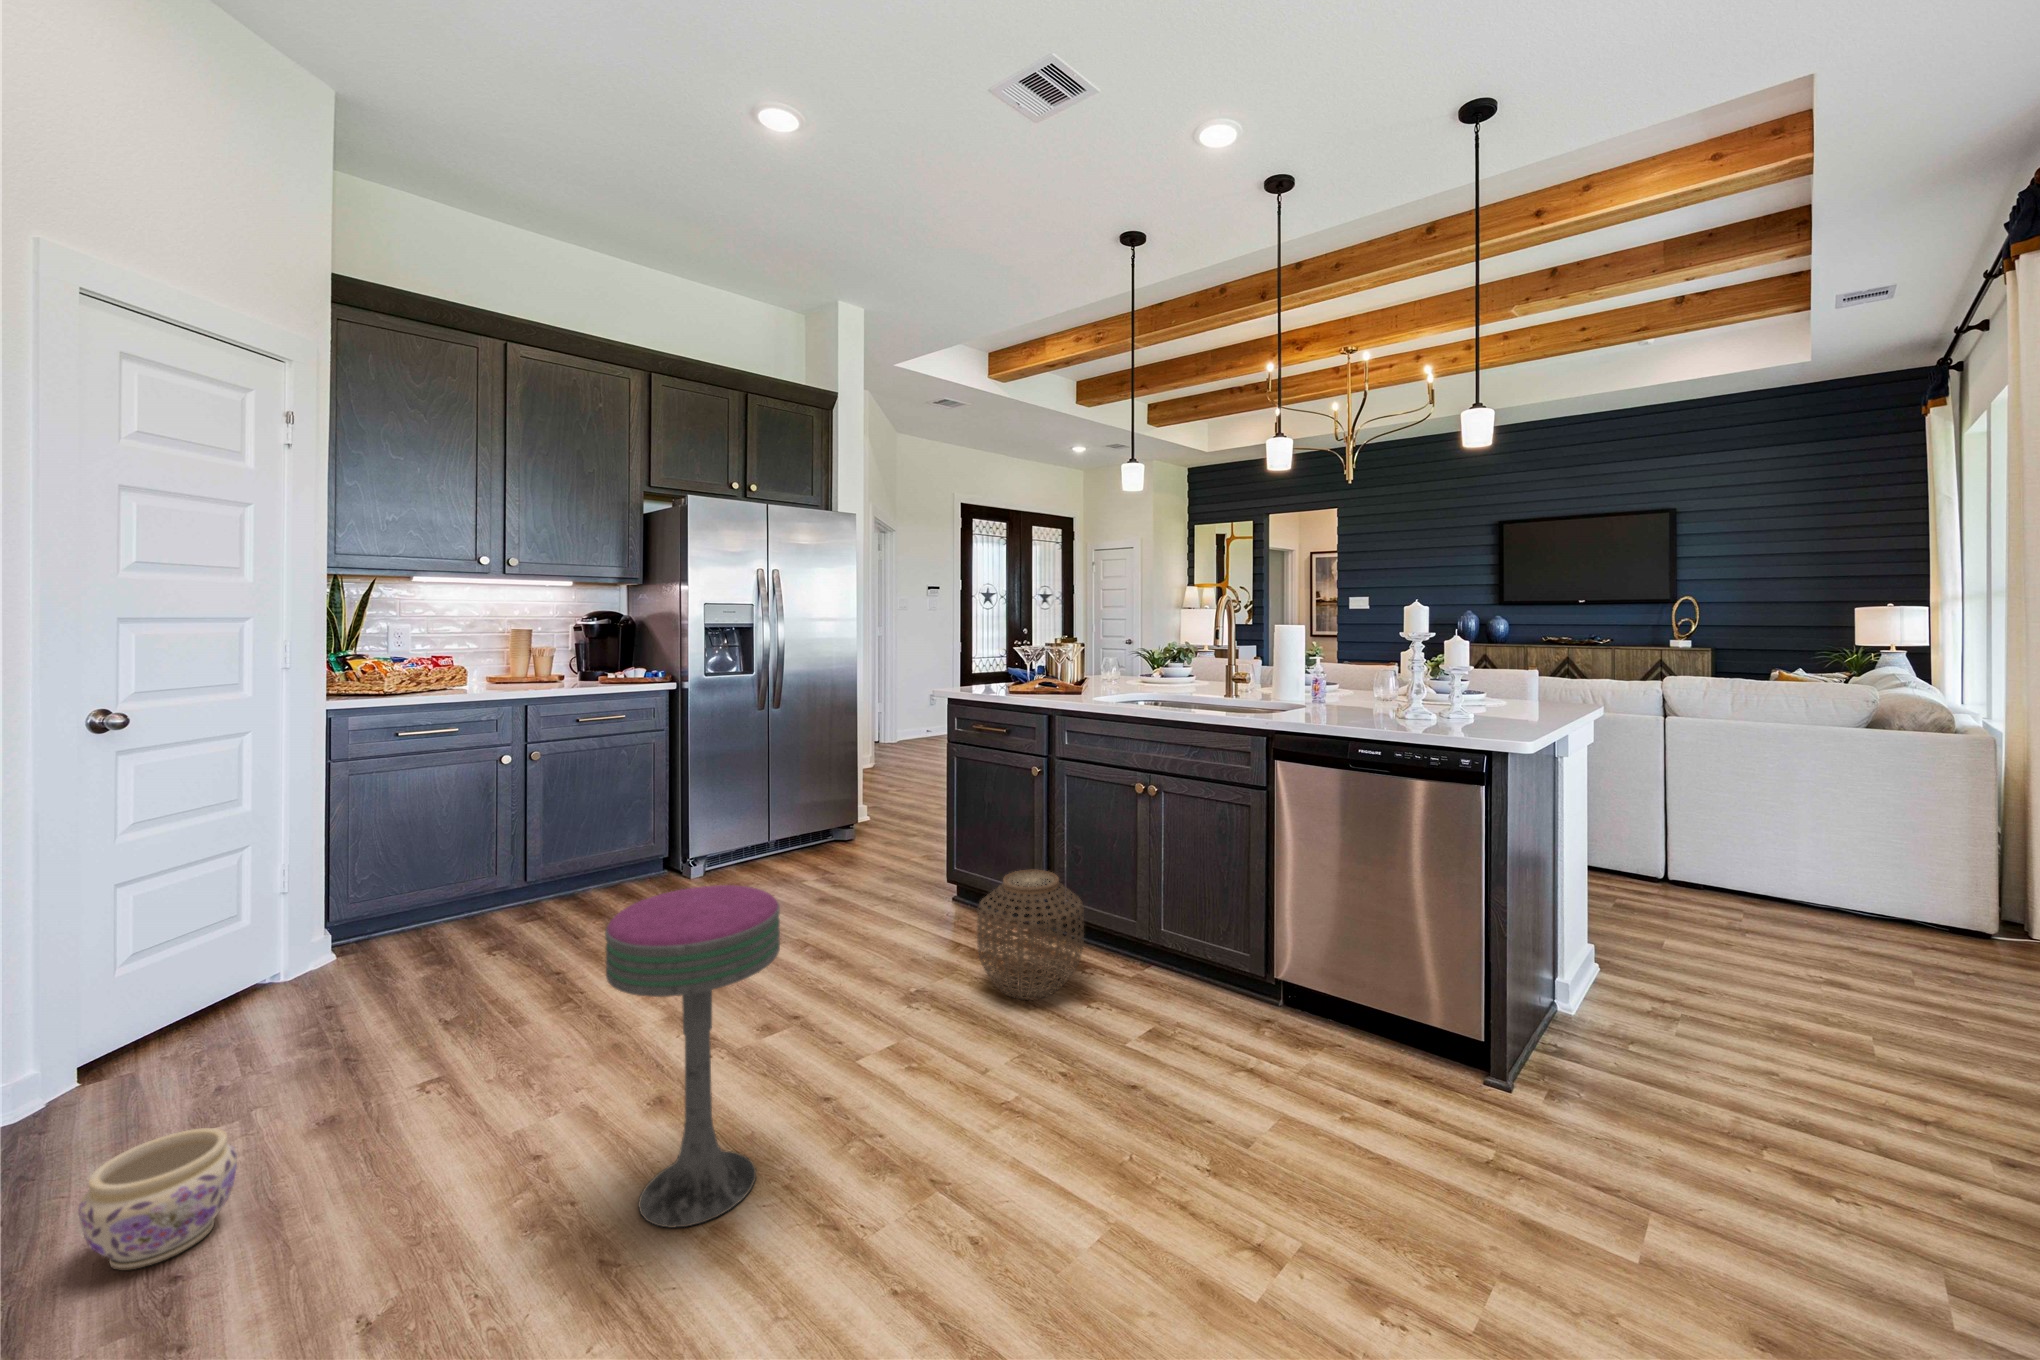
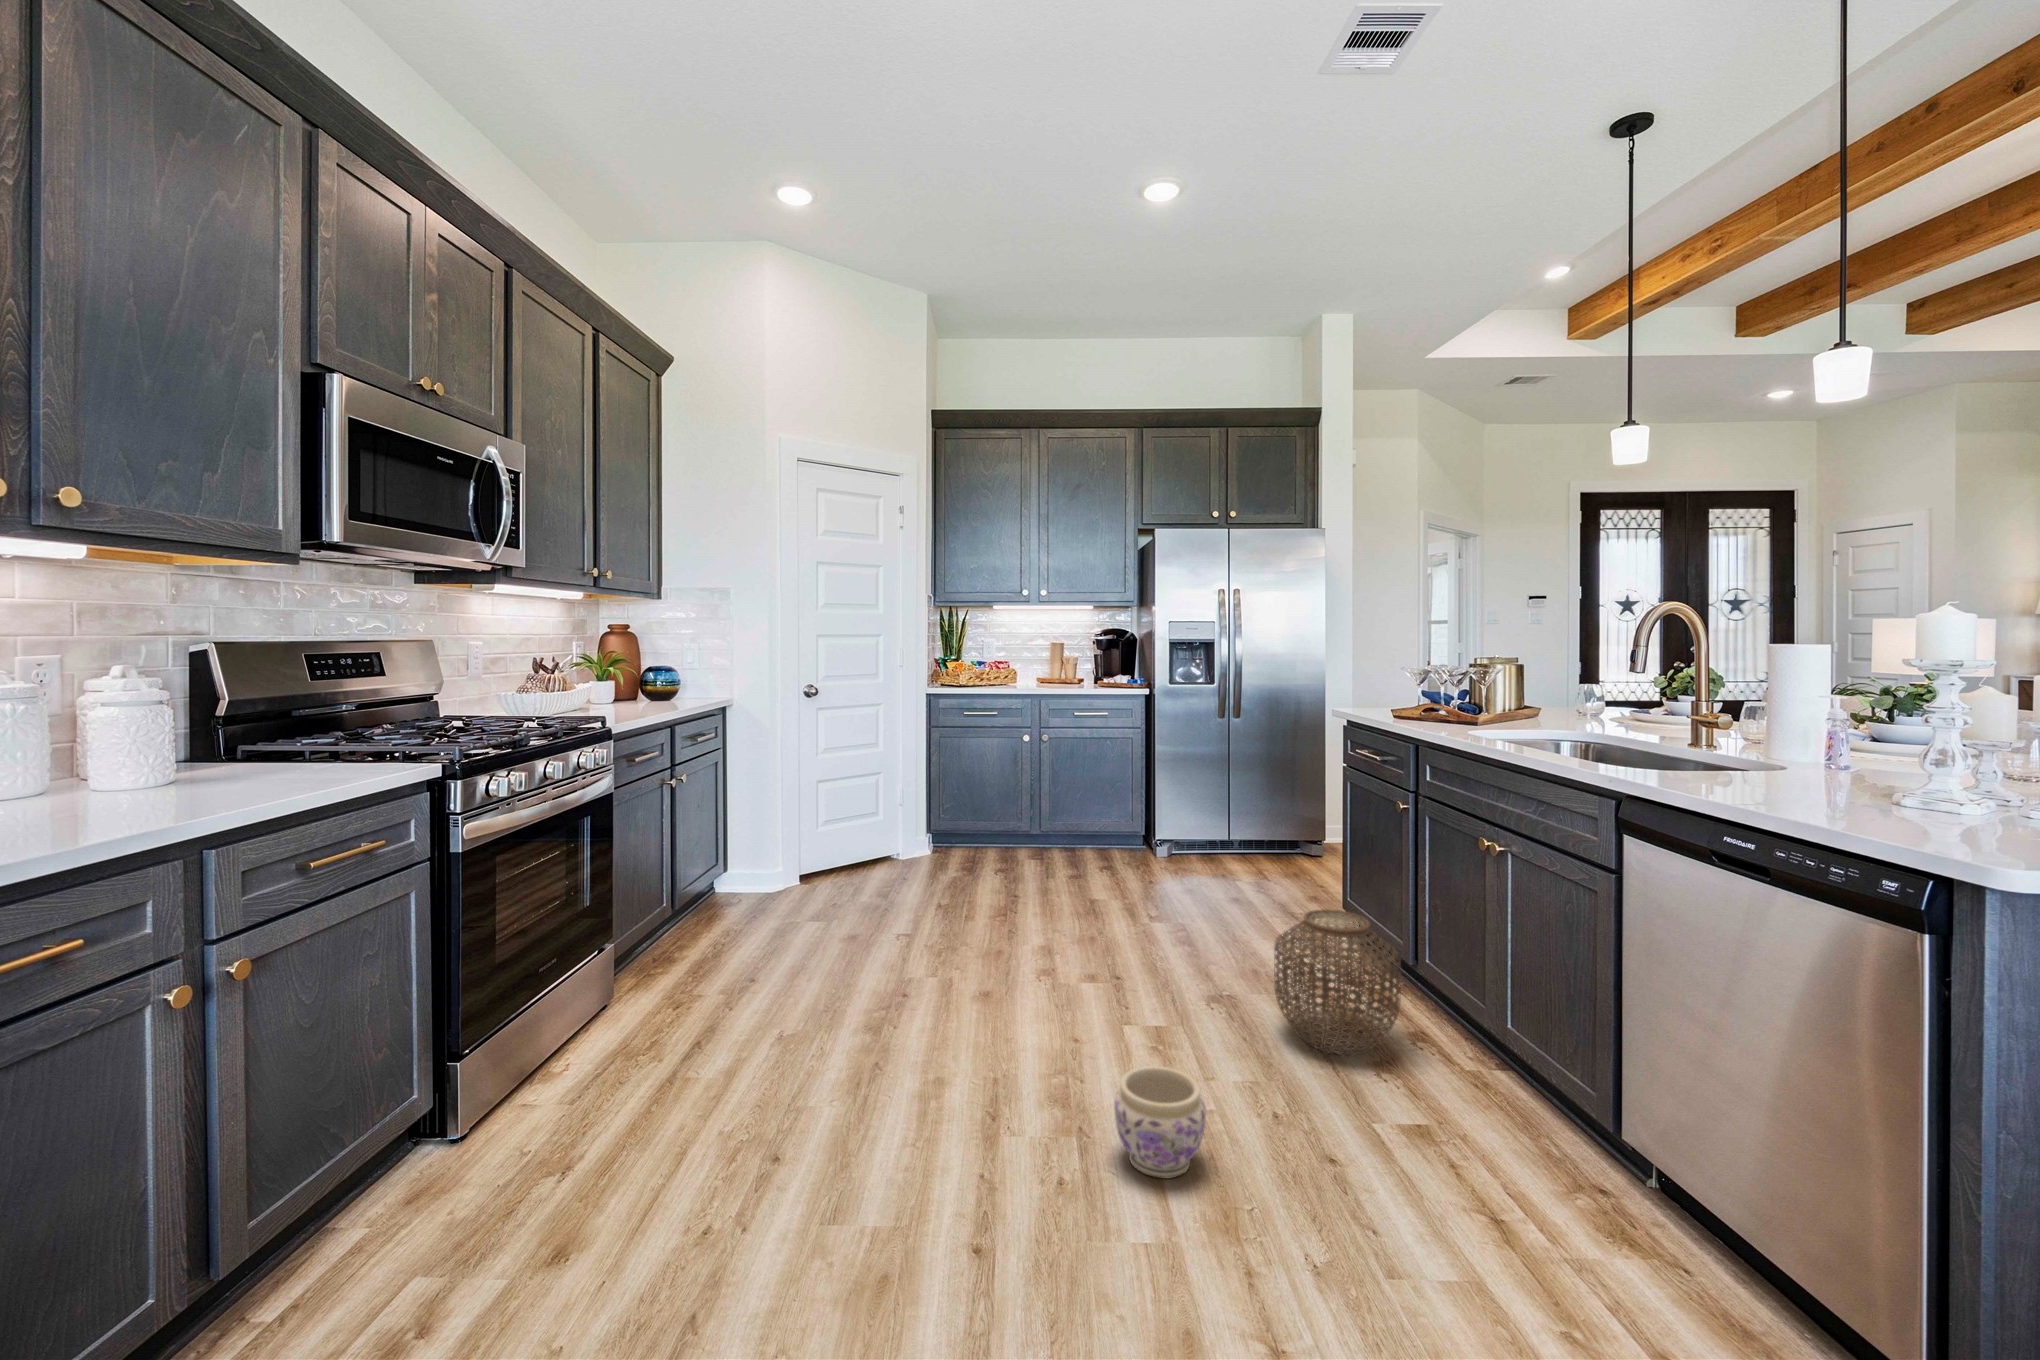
bar stool: present [605,885,780,1228] -> none [889,832,1007,1078]
planter: present [78,1128,237,1271] -> present [1114,1066,1206,1178]

